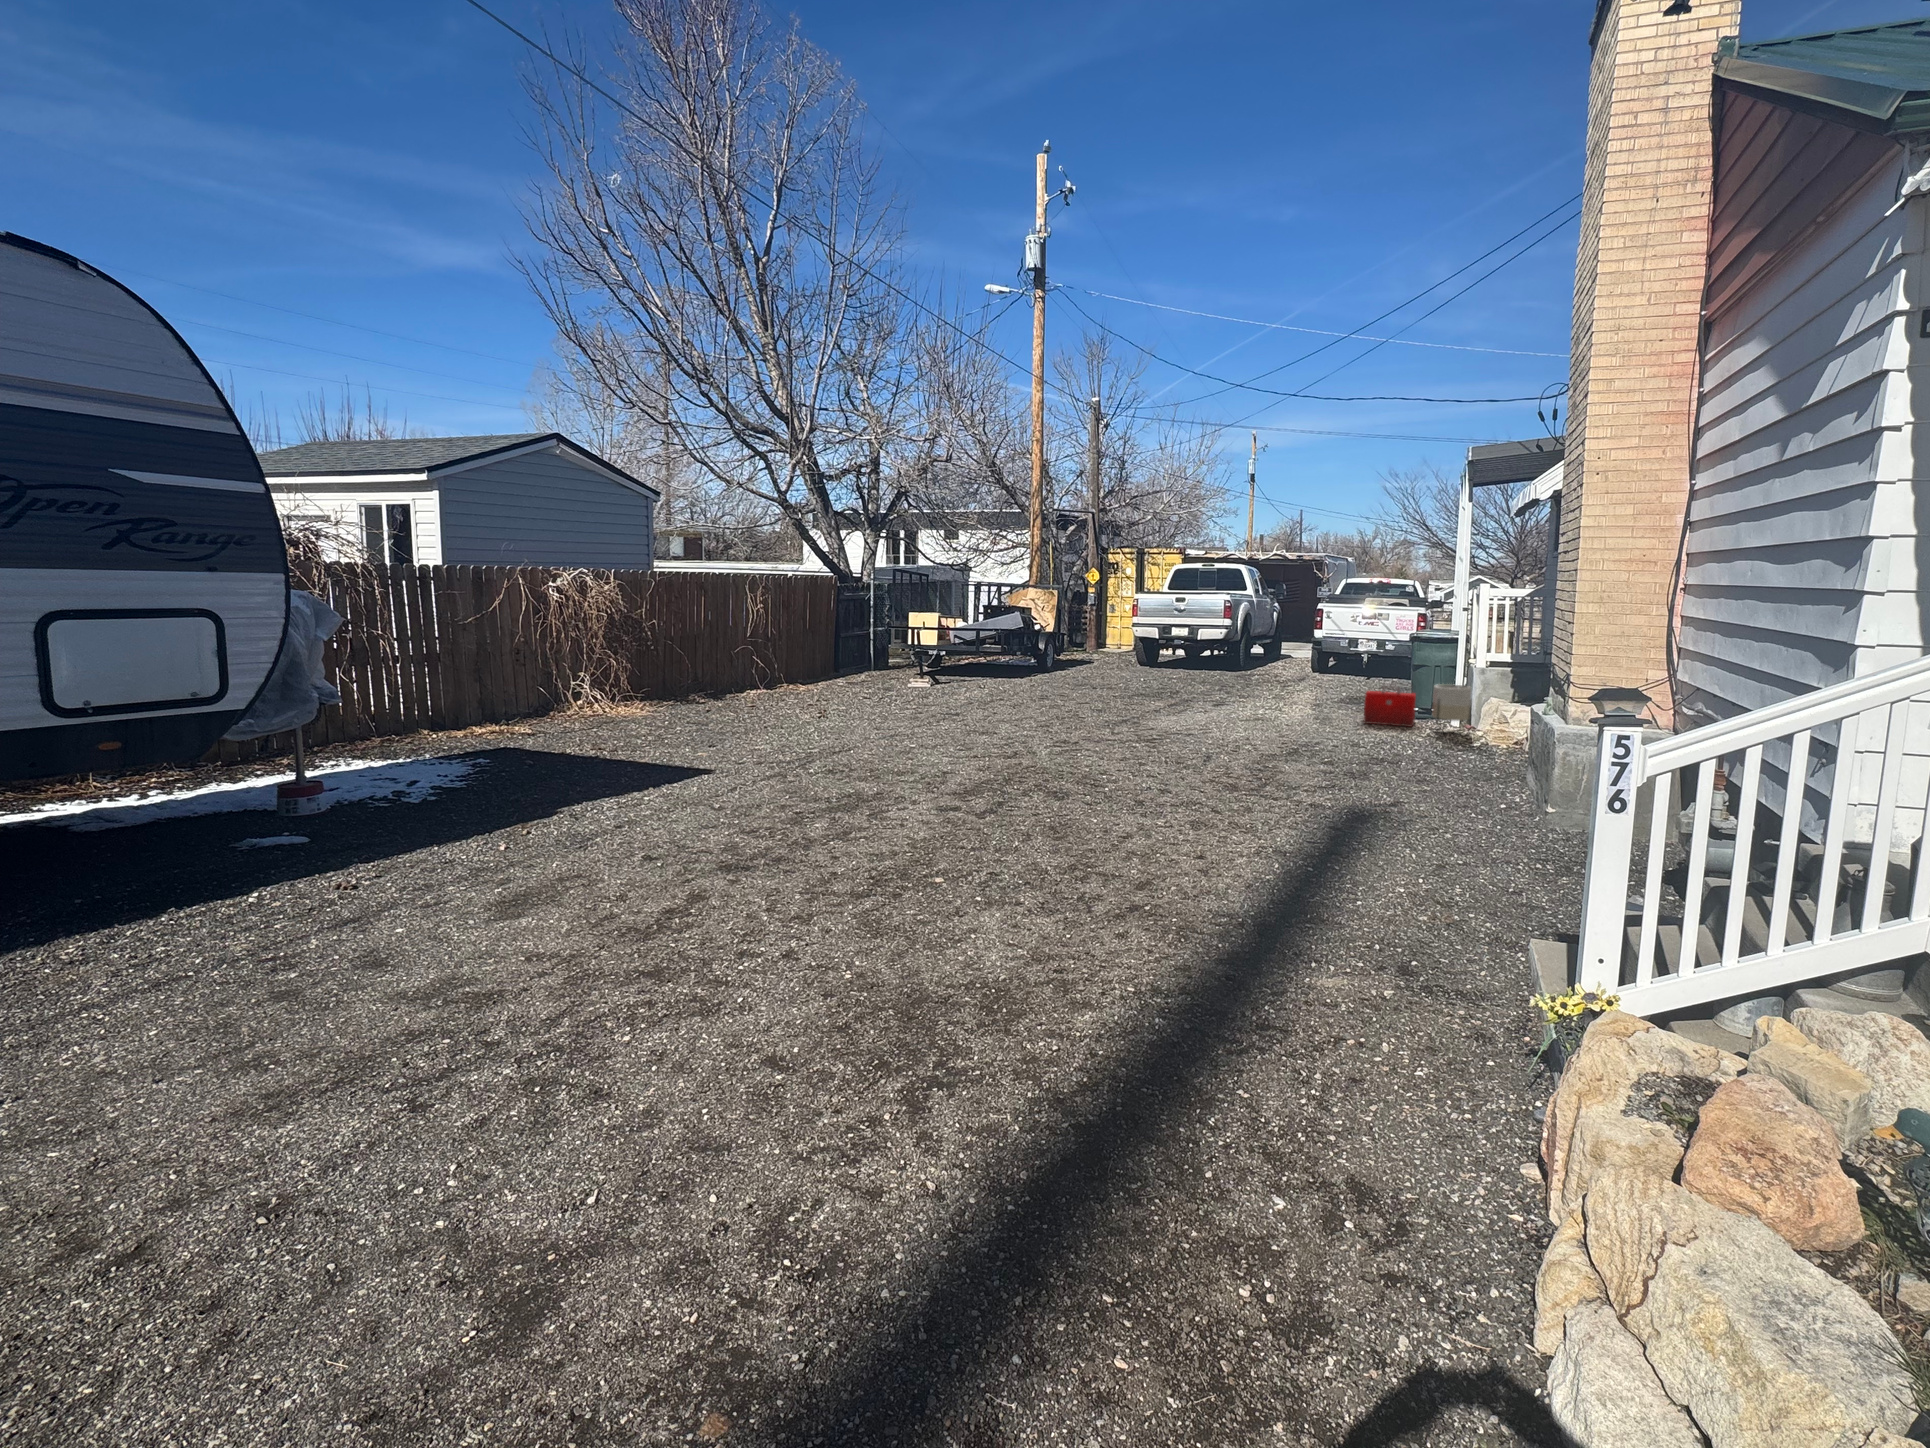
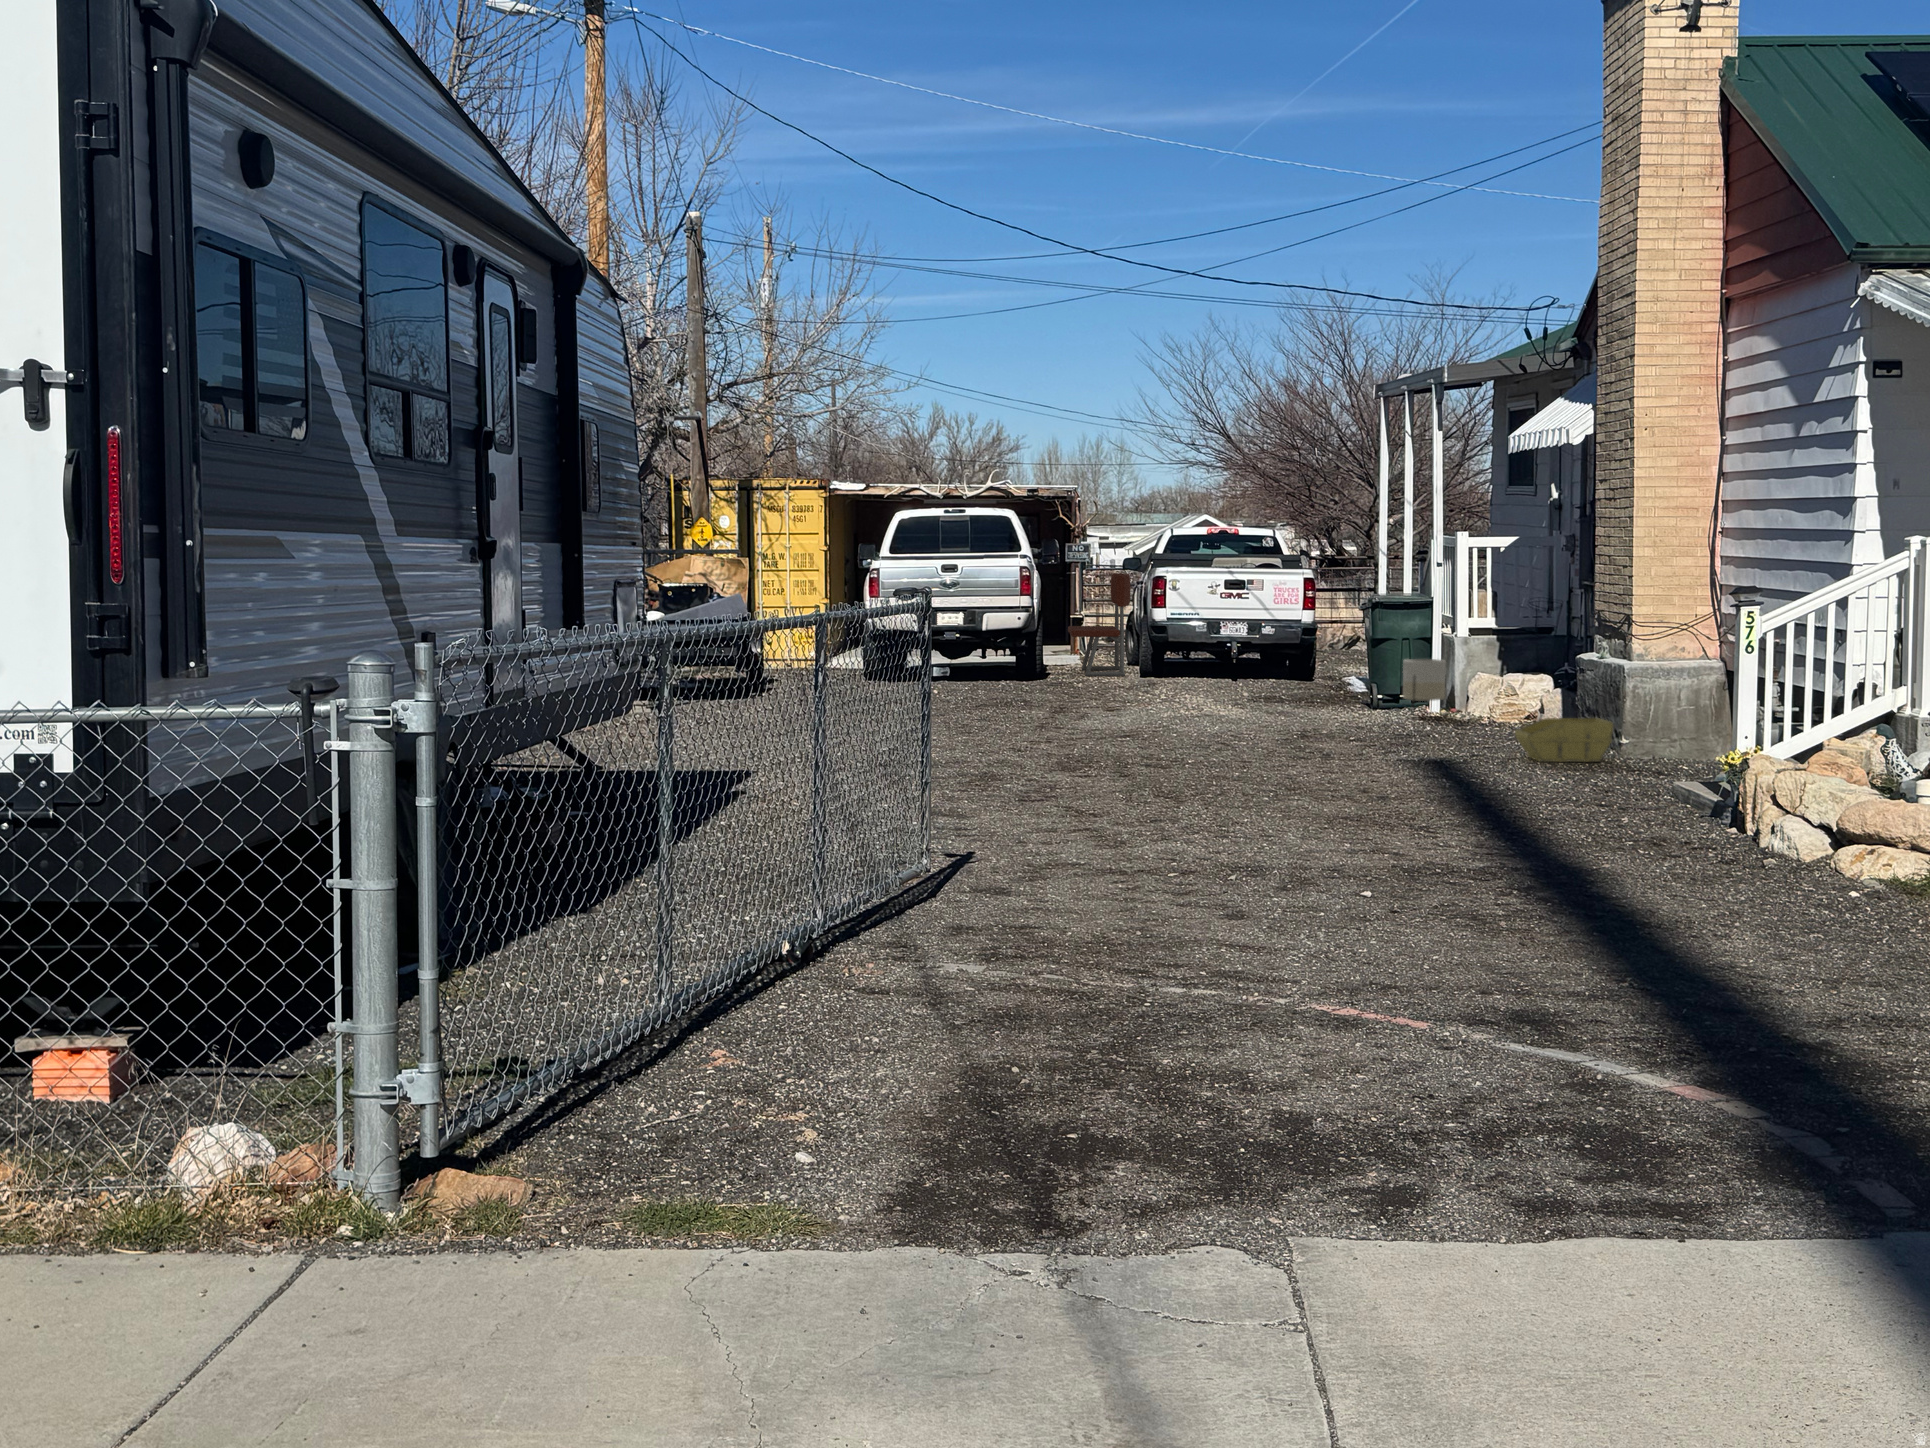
bench: none [1274,604,1324,673] -> present [1068,573,1130,676]
toolbox: present [1363,686,1416,727] -> none [1315,666,1379,715]
storage bin: none [1422,766,1520,820] -> present [1515,718,1613,762]

